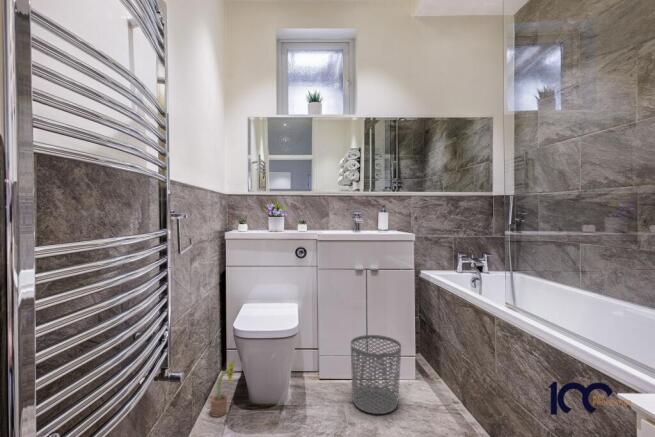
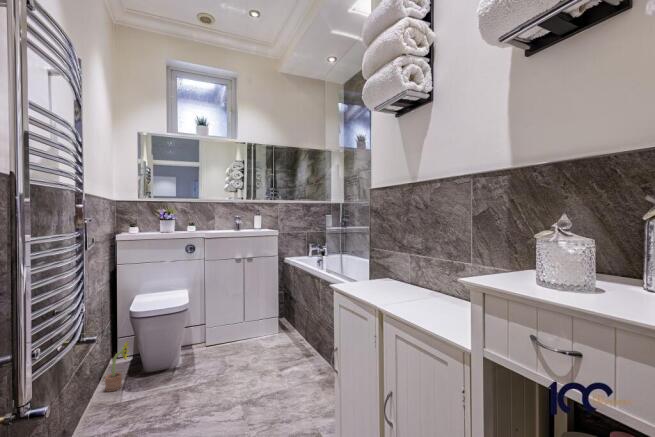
waste bin: present [351,335,401,414] -> none [232,310,271,367]

